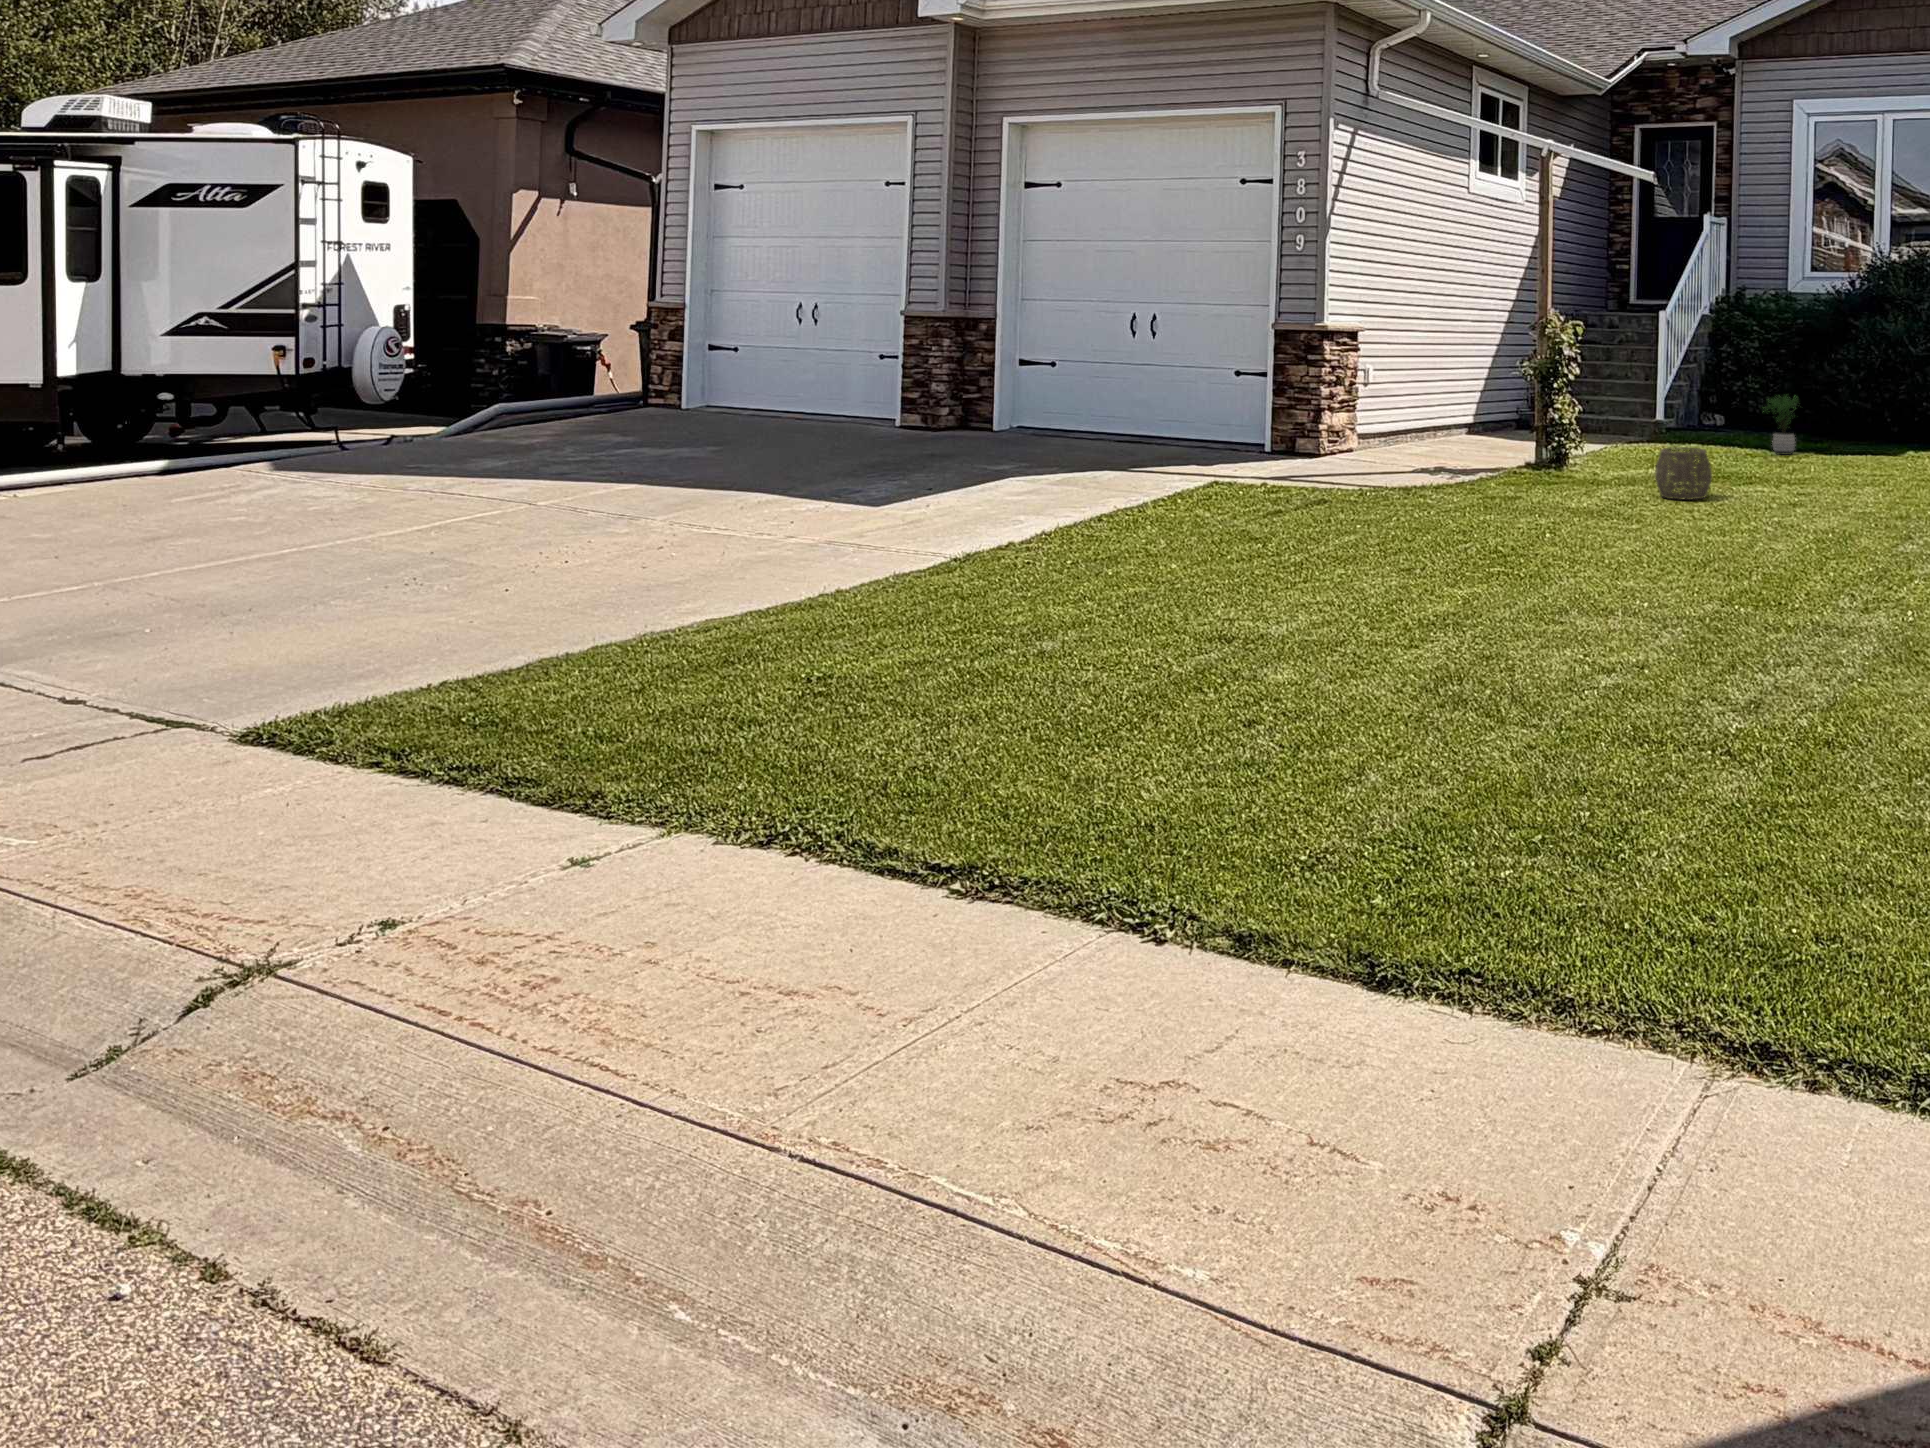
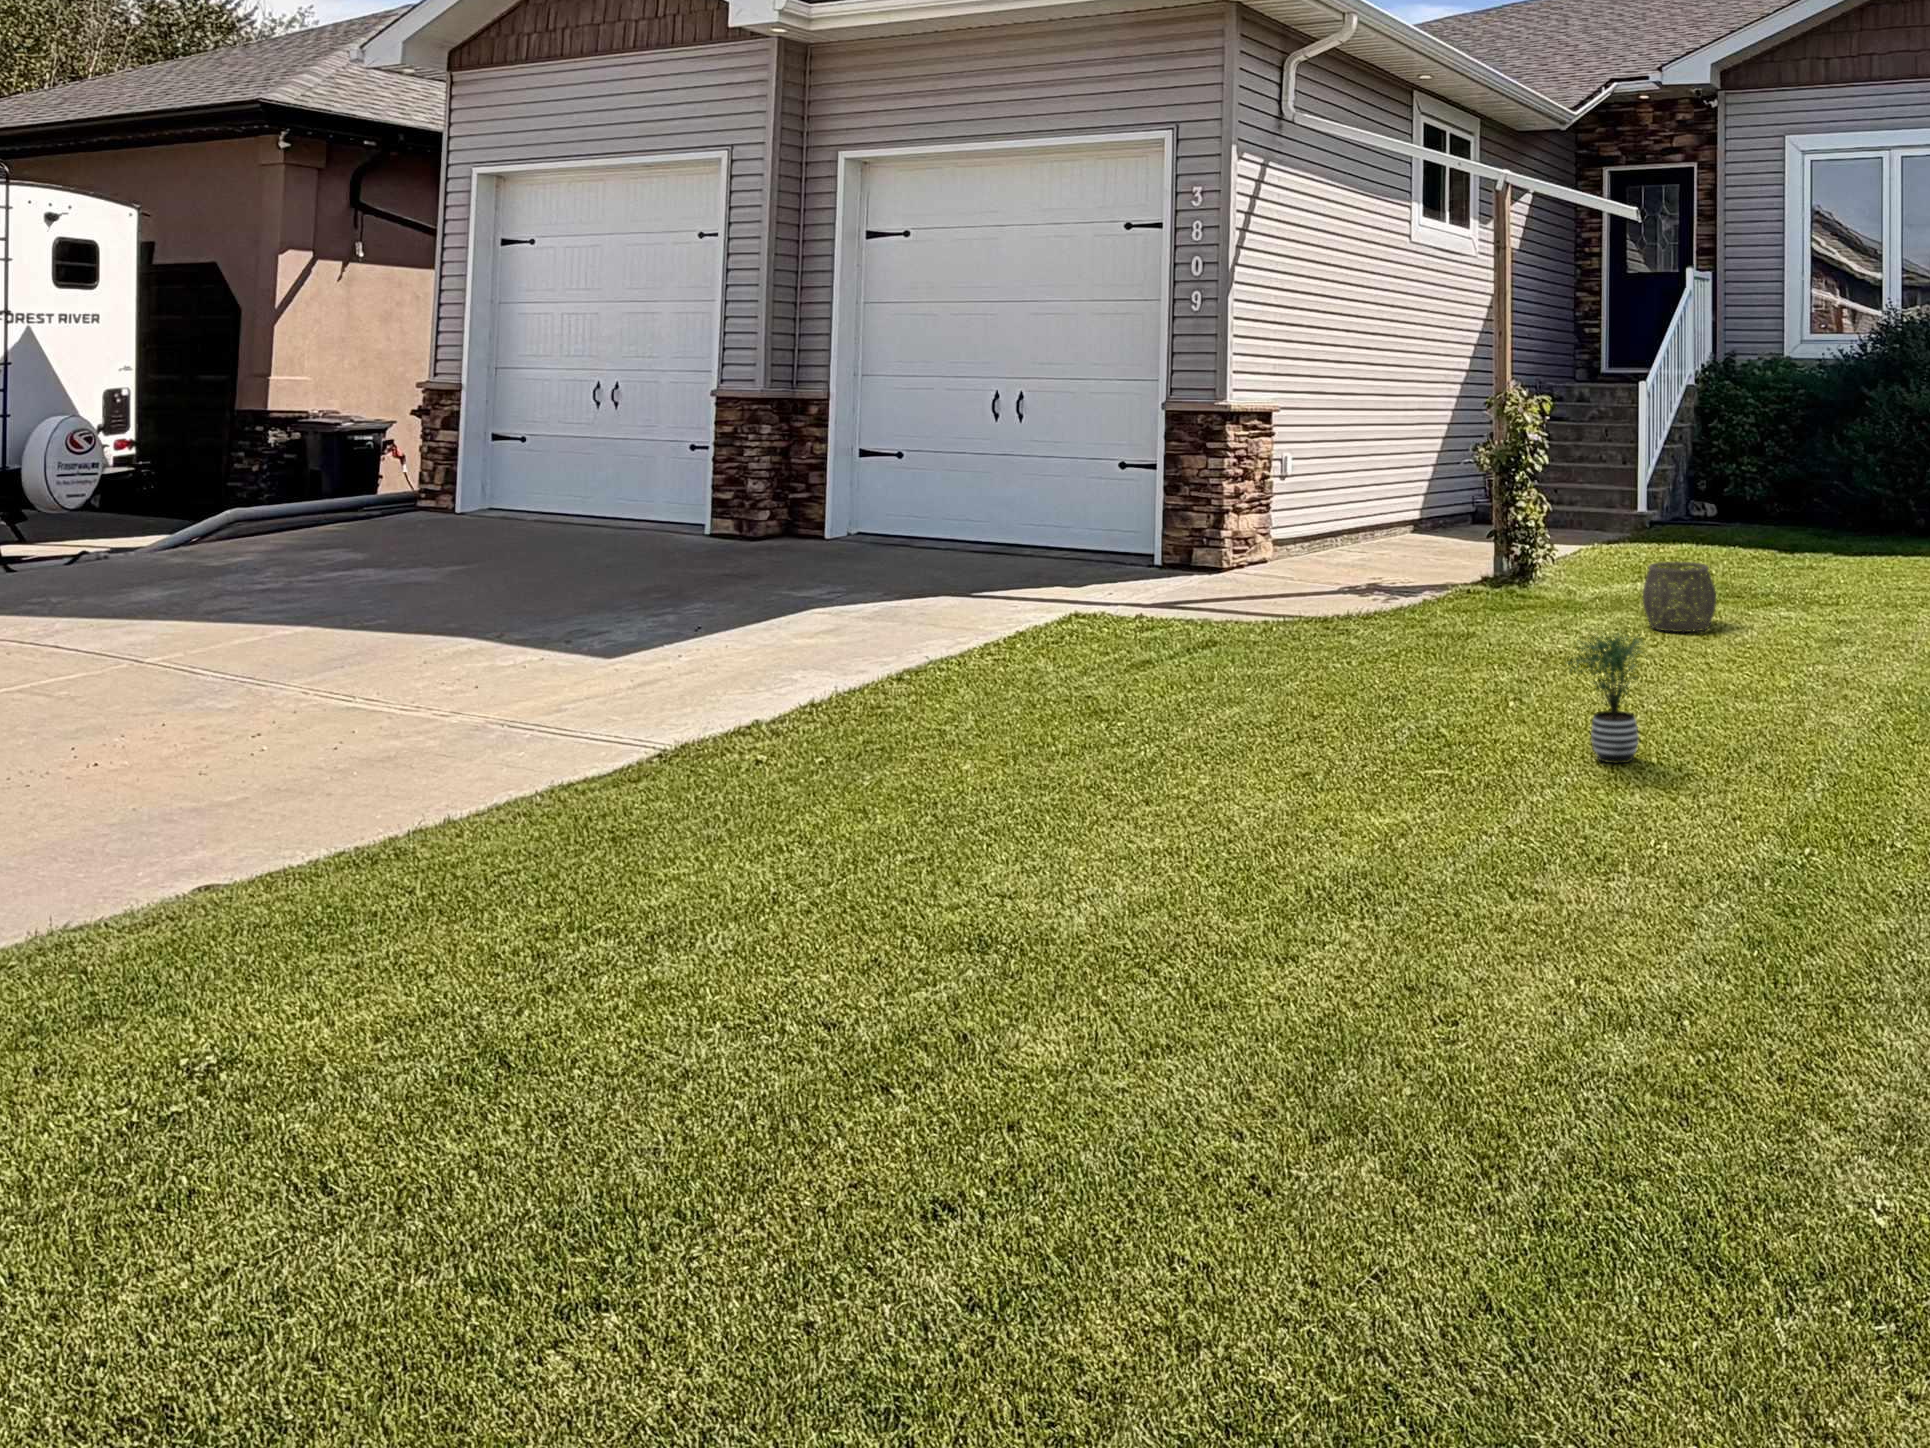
potted plant: present [1763,395,1798,455] -> present [1568,633,1642,763]

